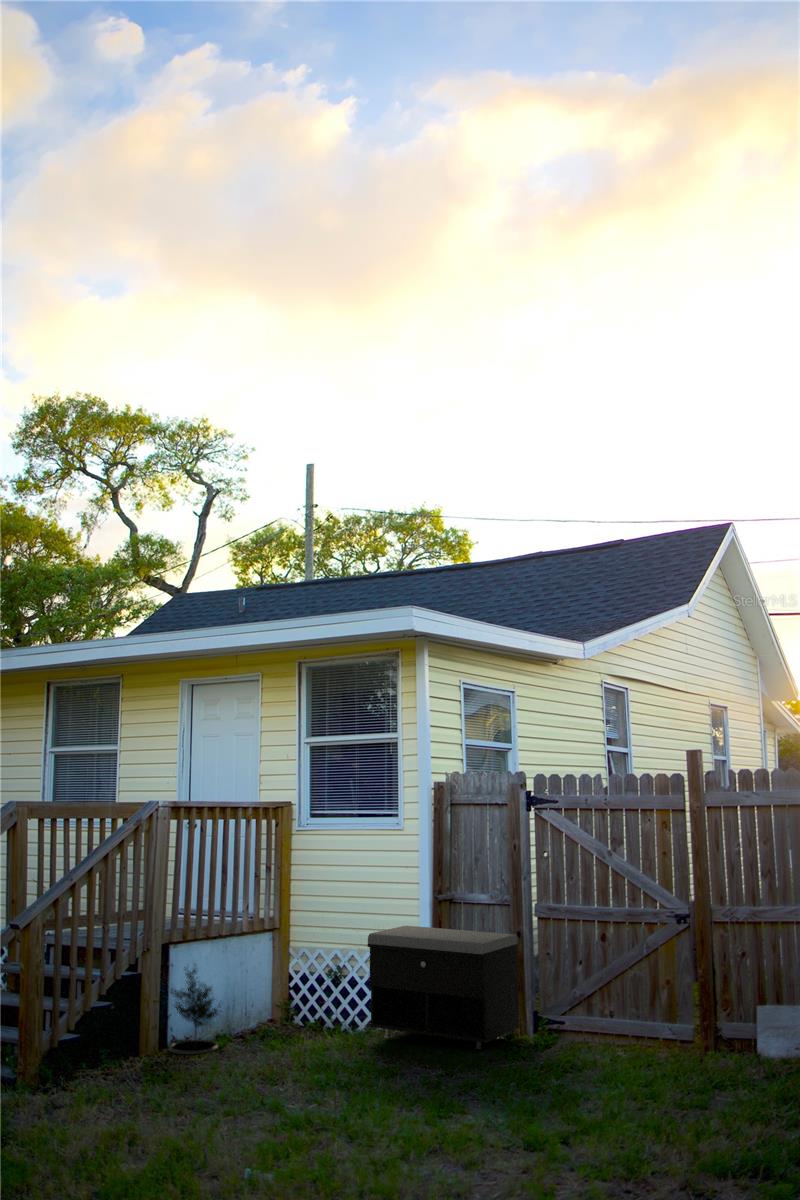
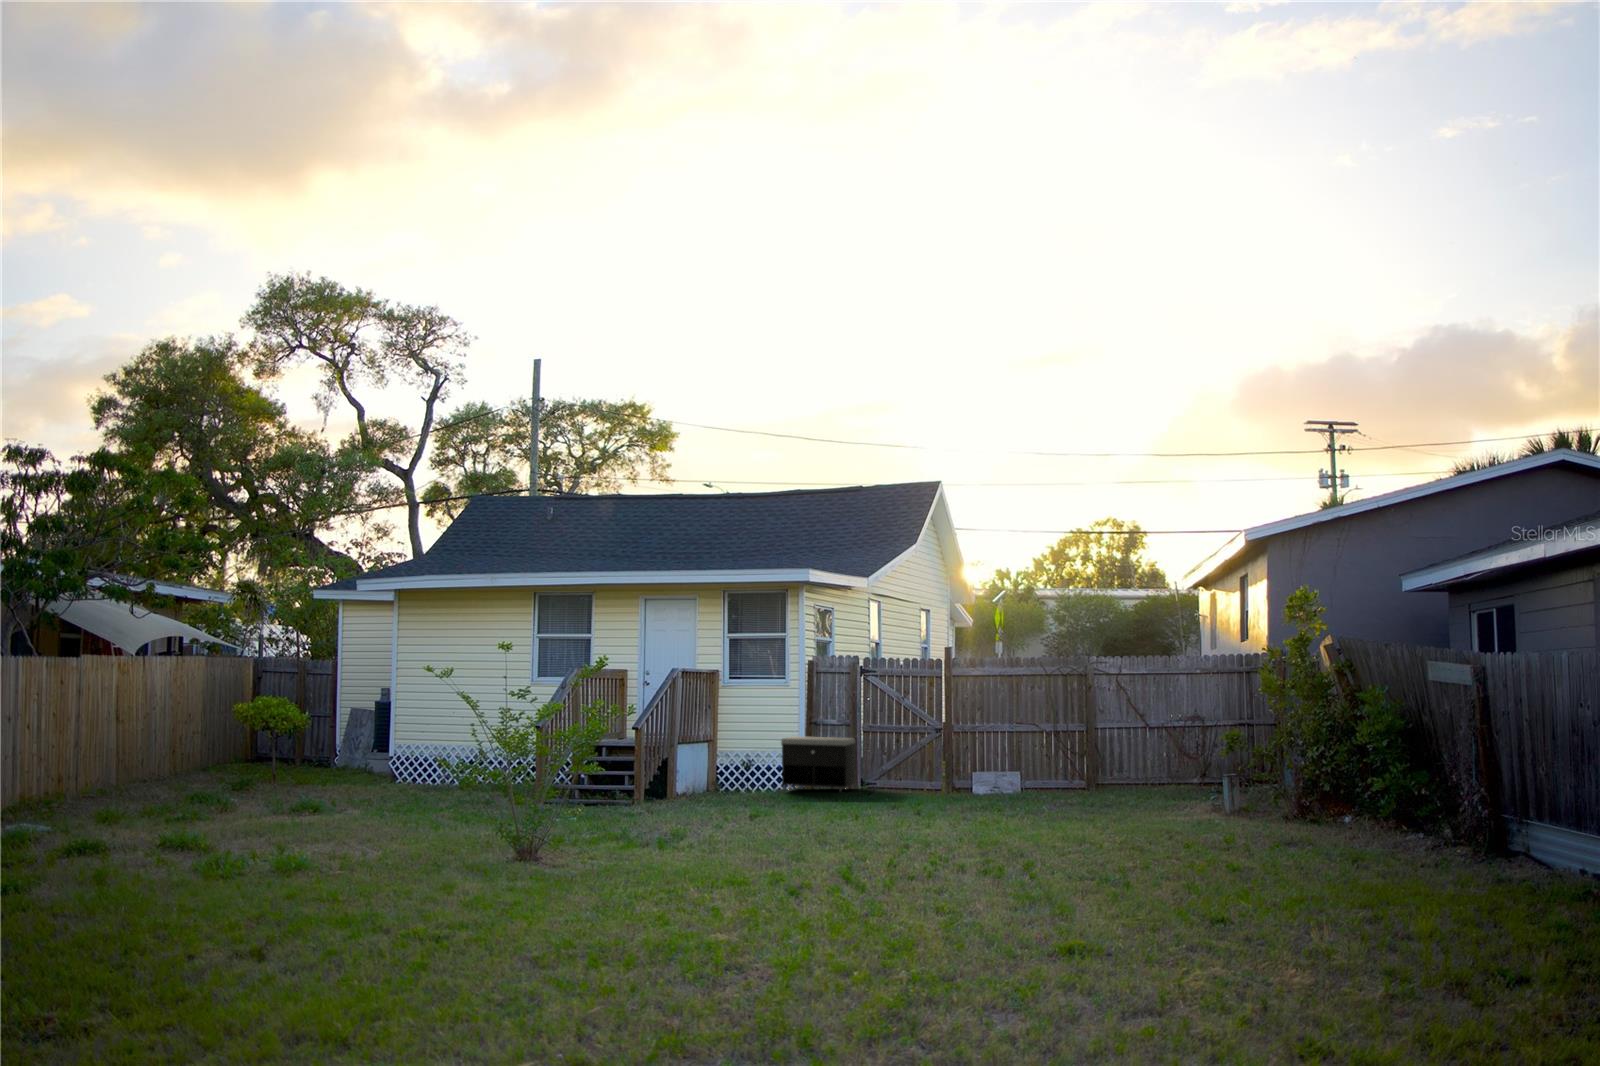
potted tree: present [169,964,221,1055] -> none [681,752,711,798]

